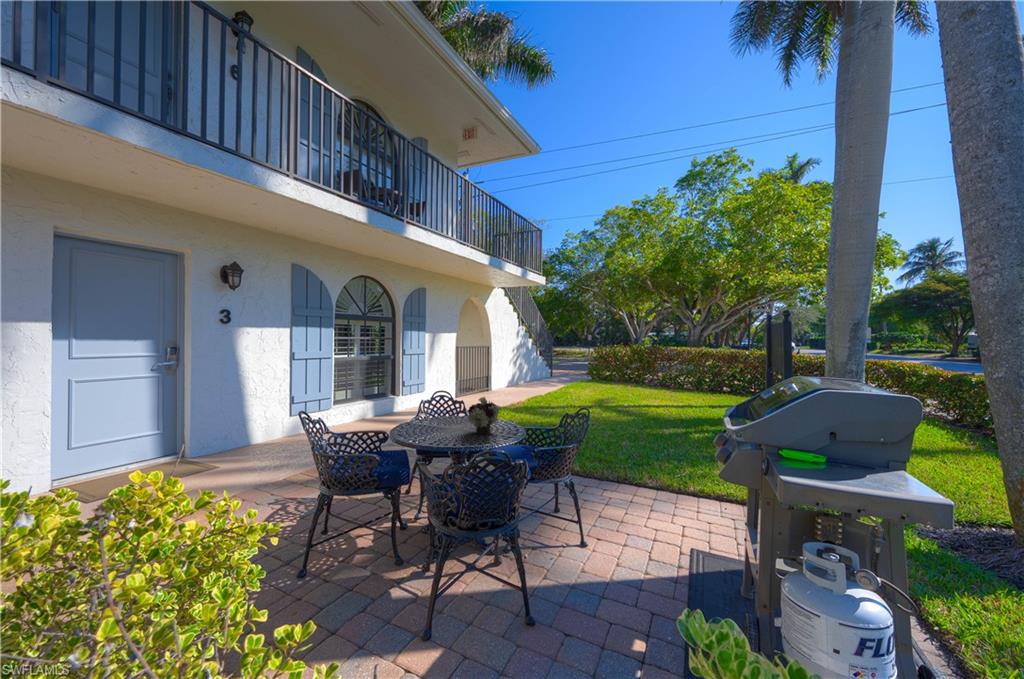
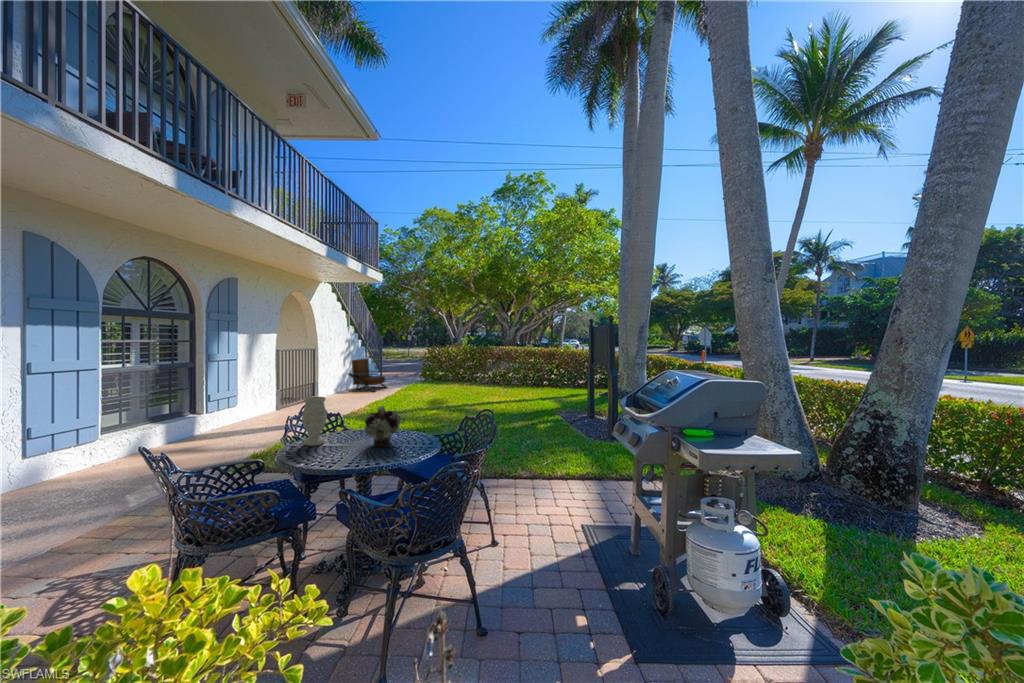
lounge chair: none [519,357,556,389] -> present [348,359,387,392]
vase: none [425,386,444,427] -> present [302,397,327,446]

